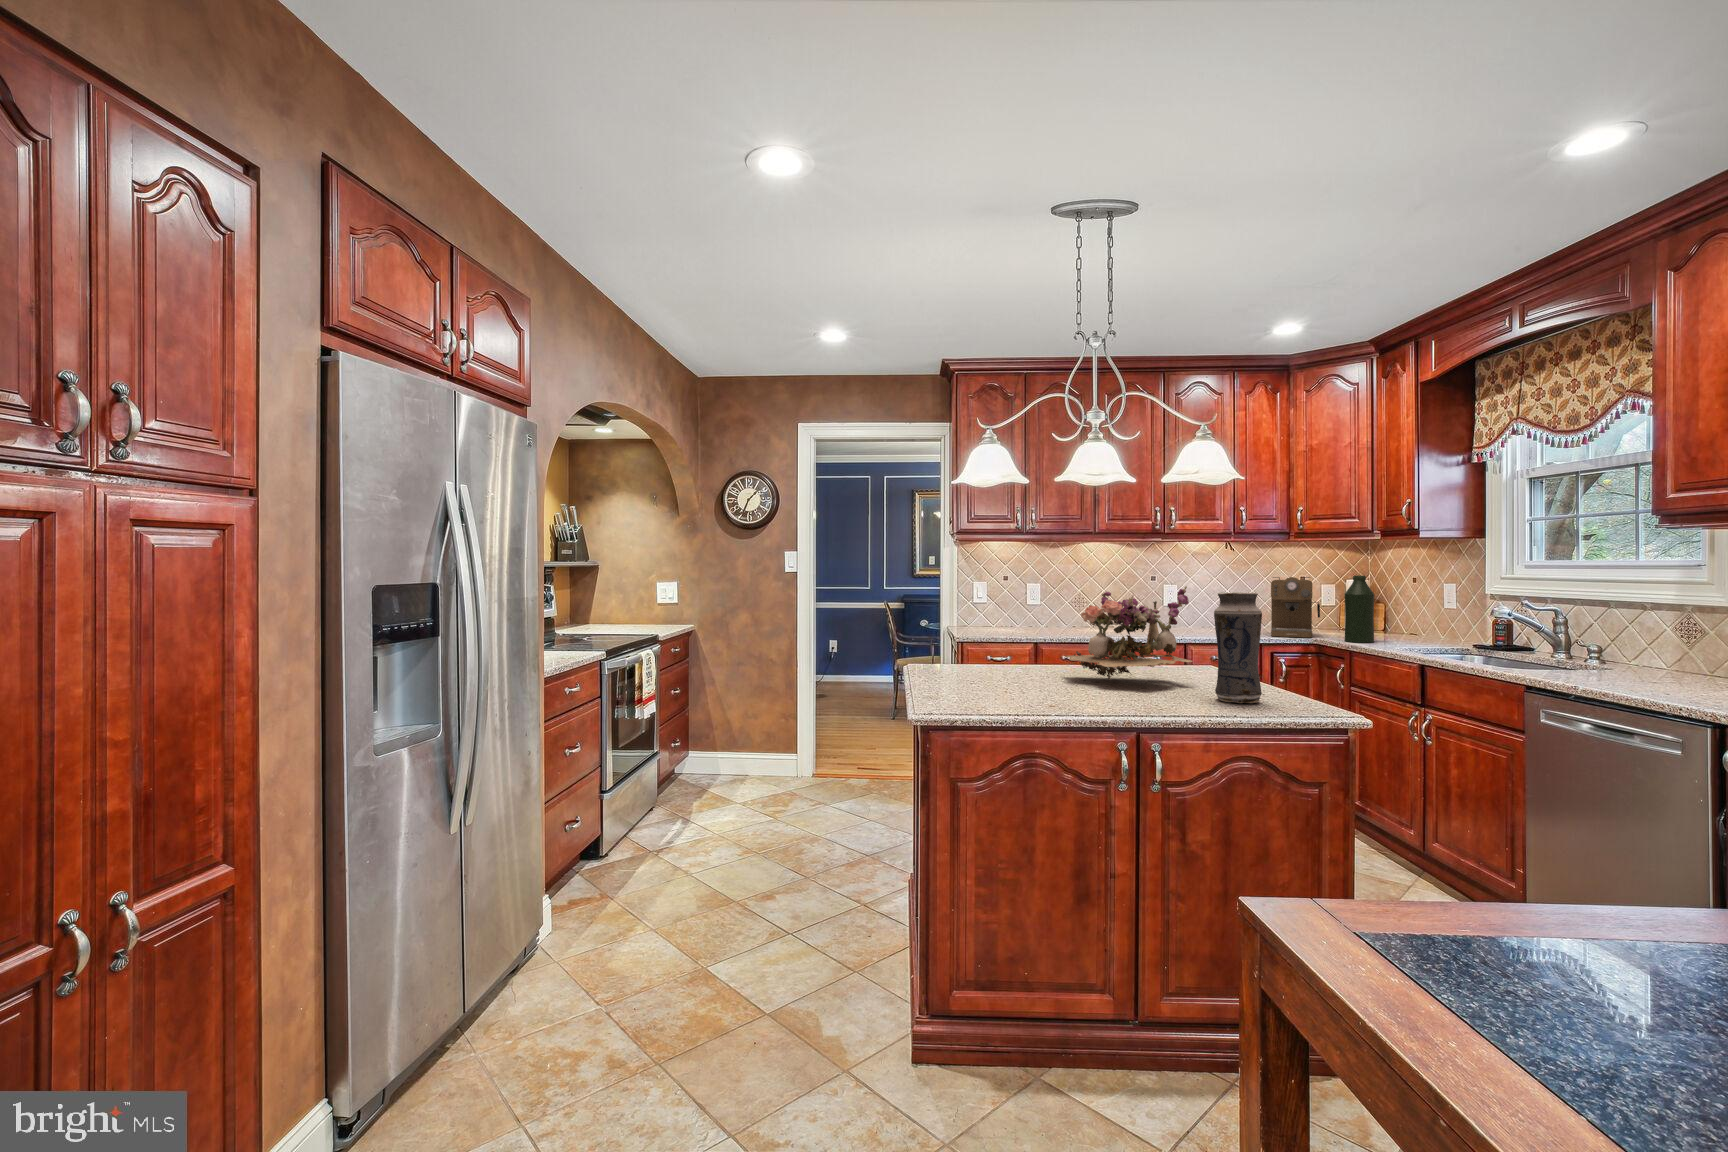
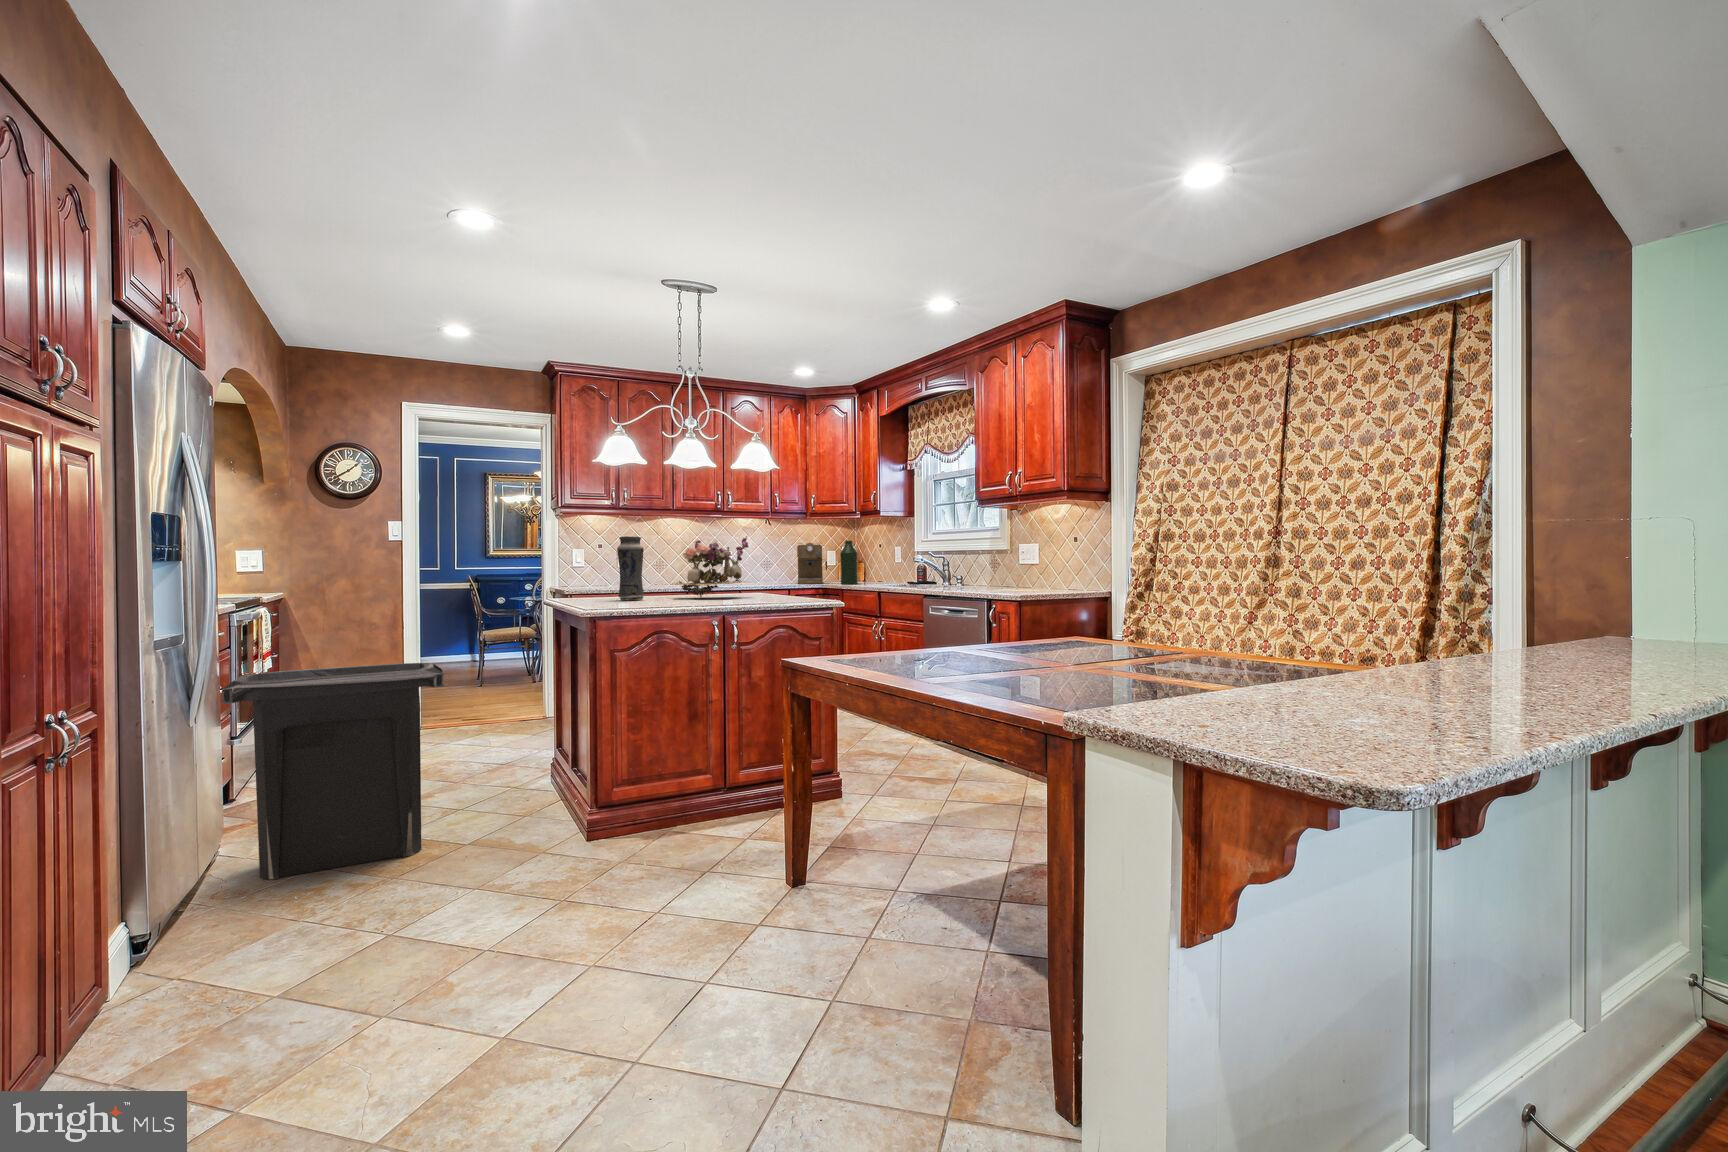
vase: present [1214,592,1262,703] -> present [617,536,644,600]
trash can: none [507,753,746,1023] -> present [222,663,444,879]

